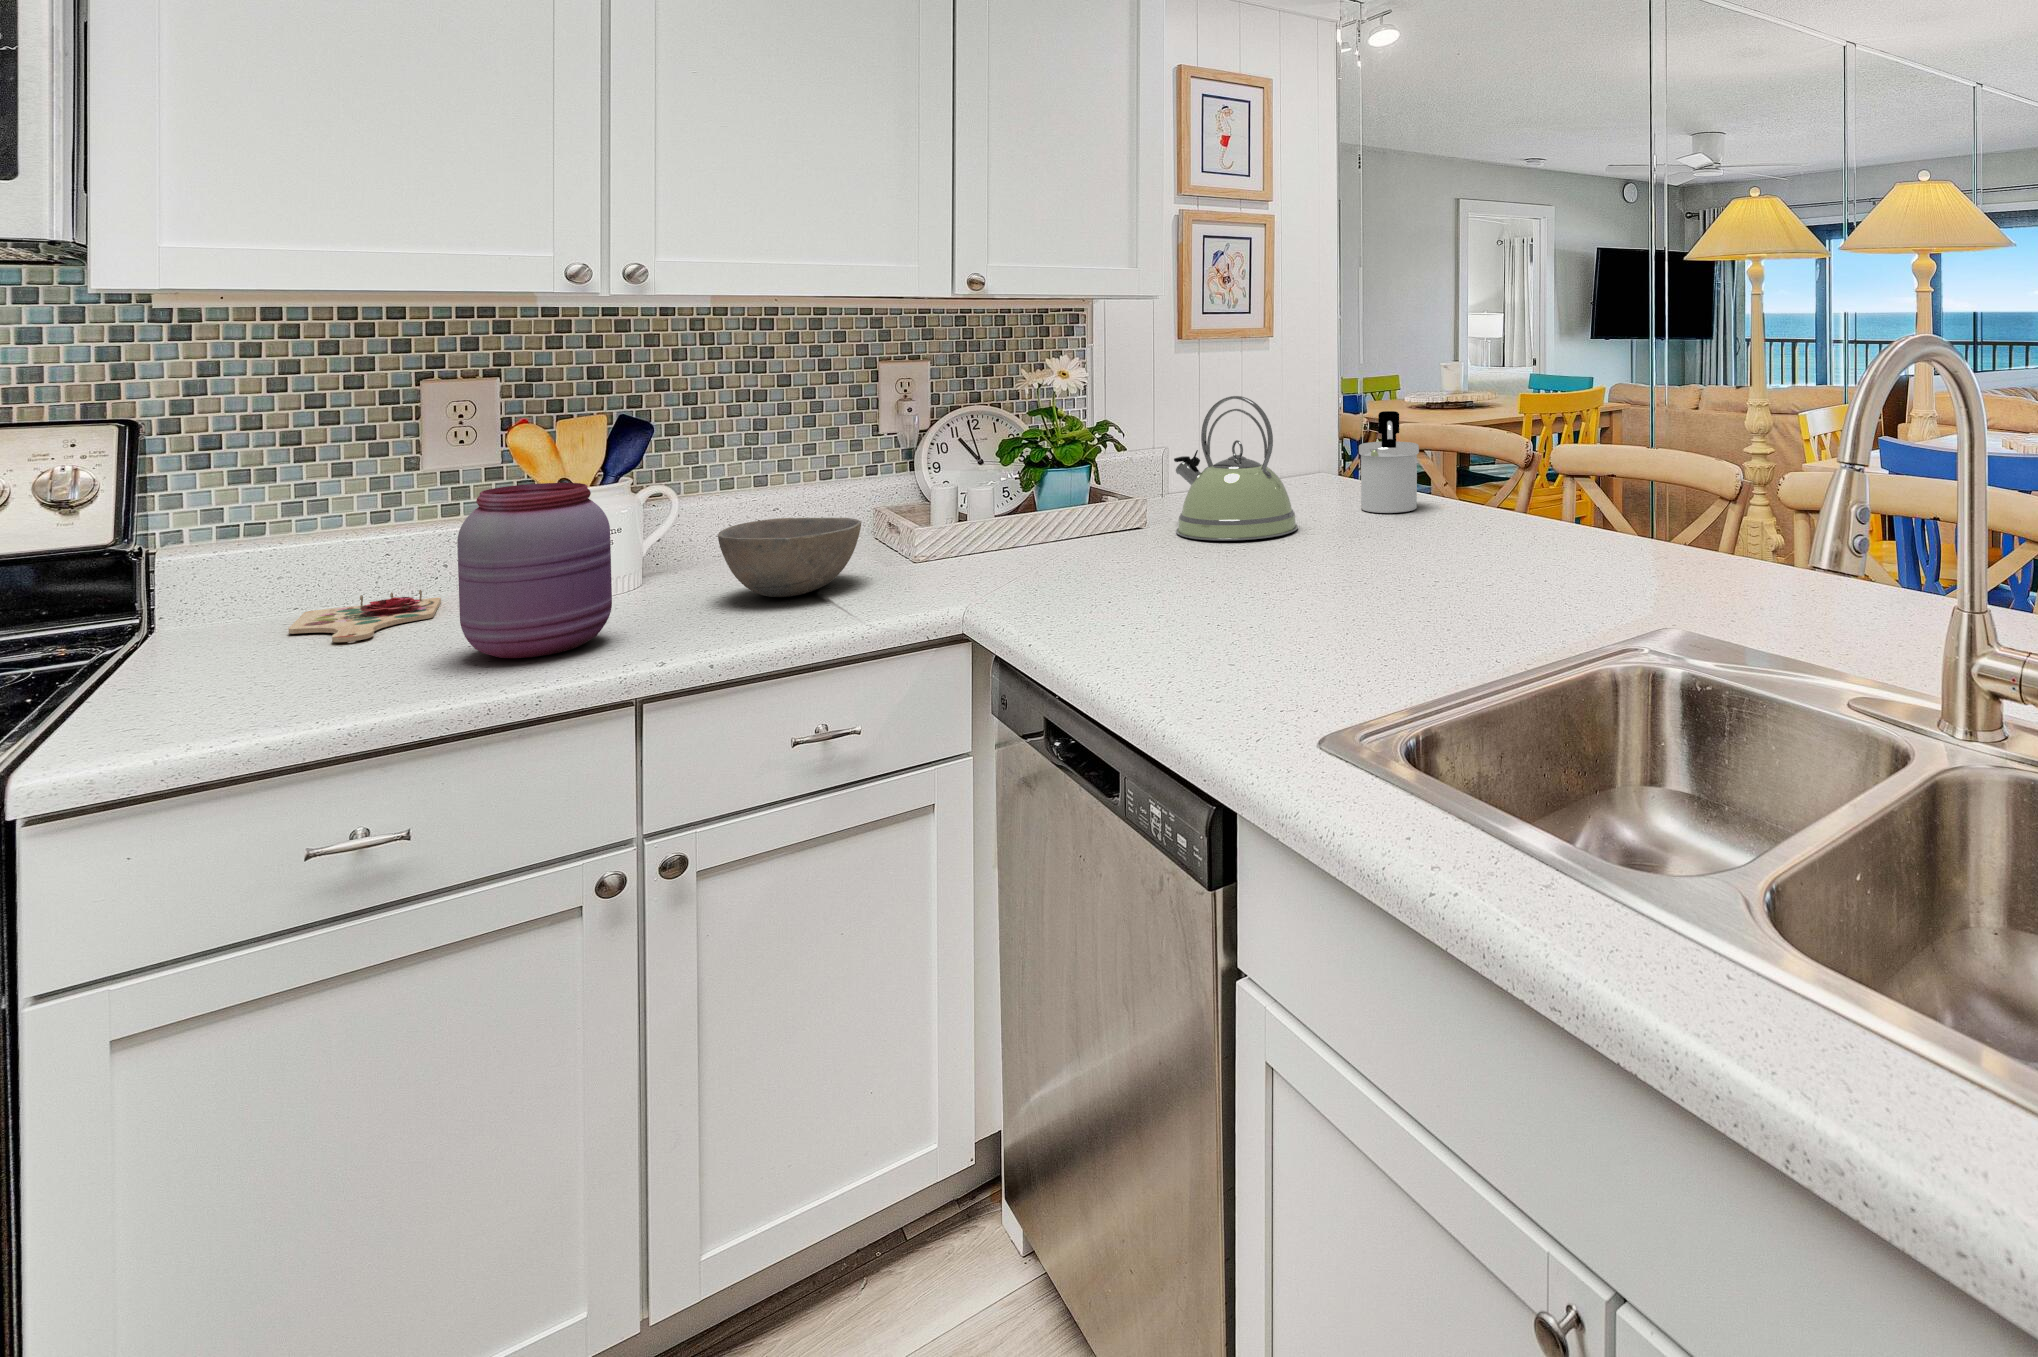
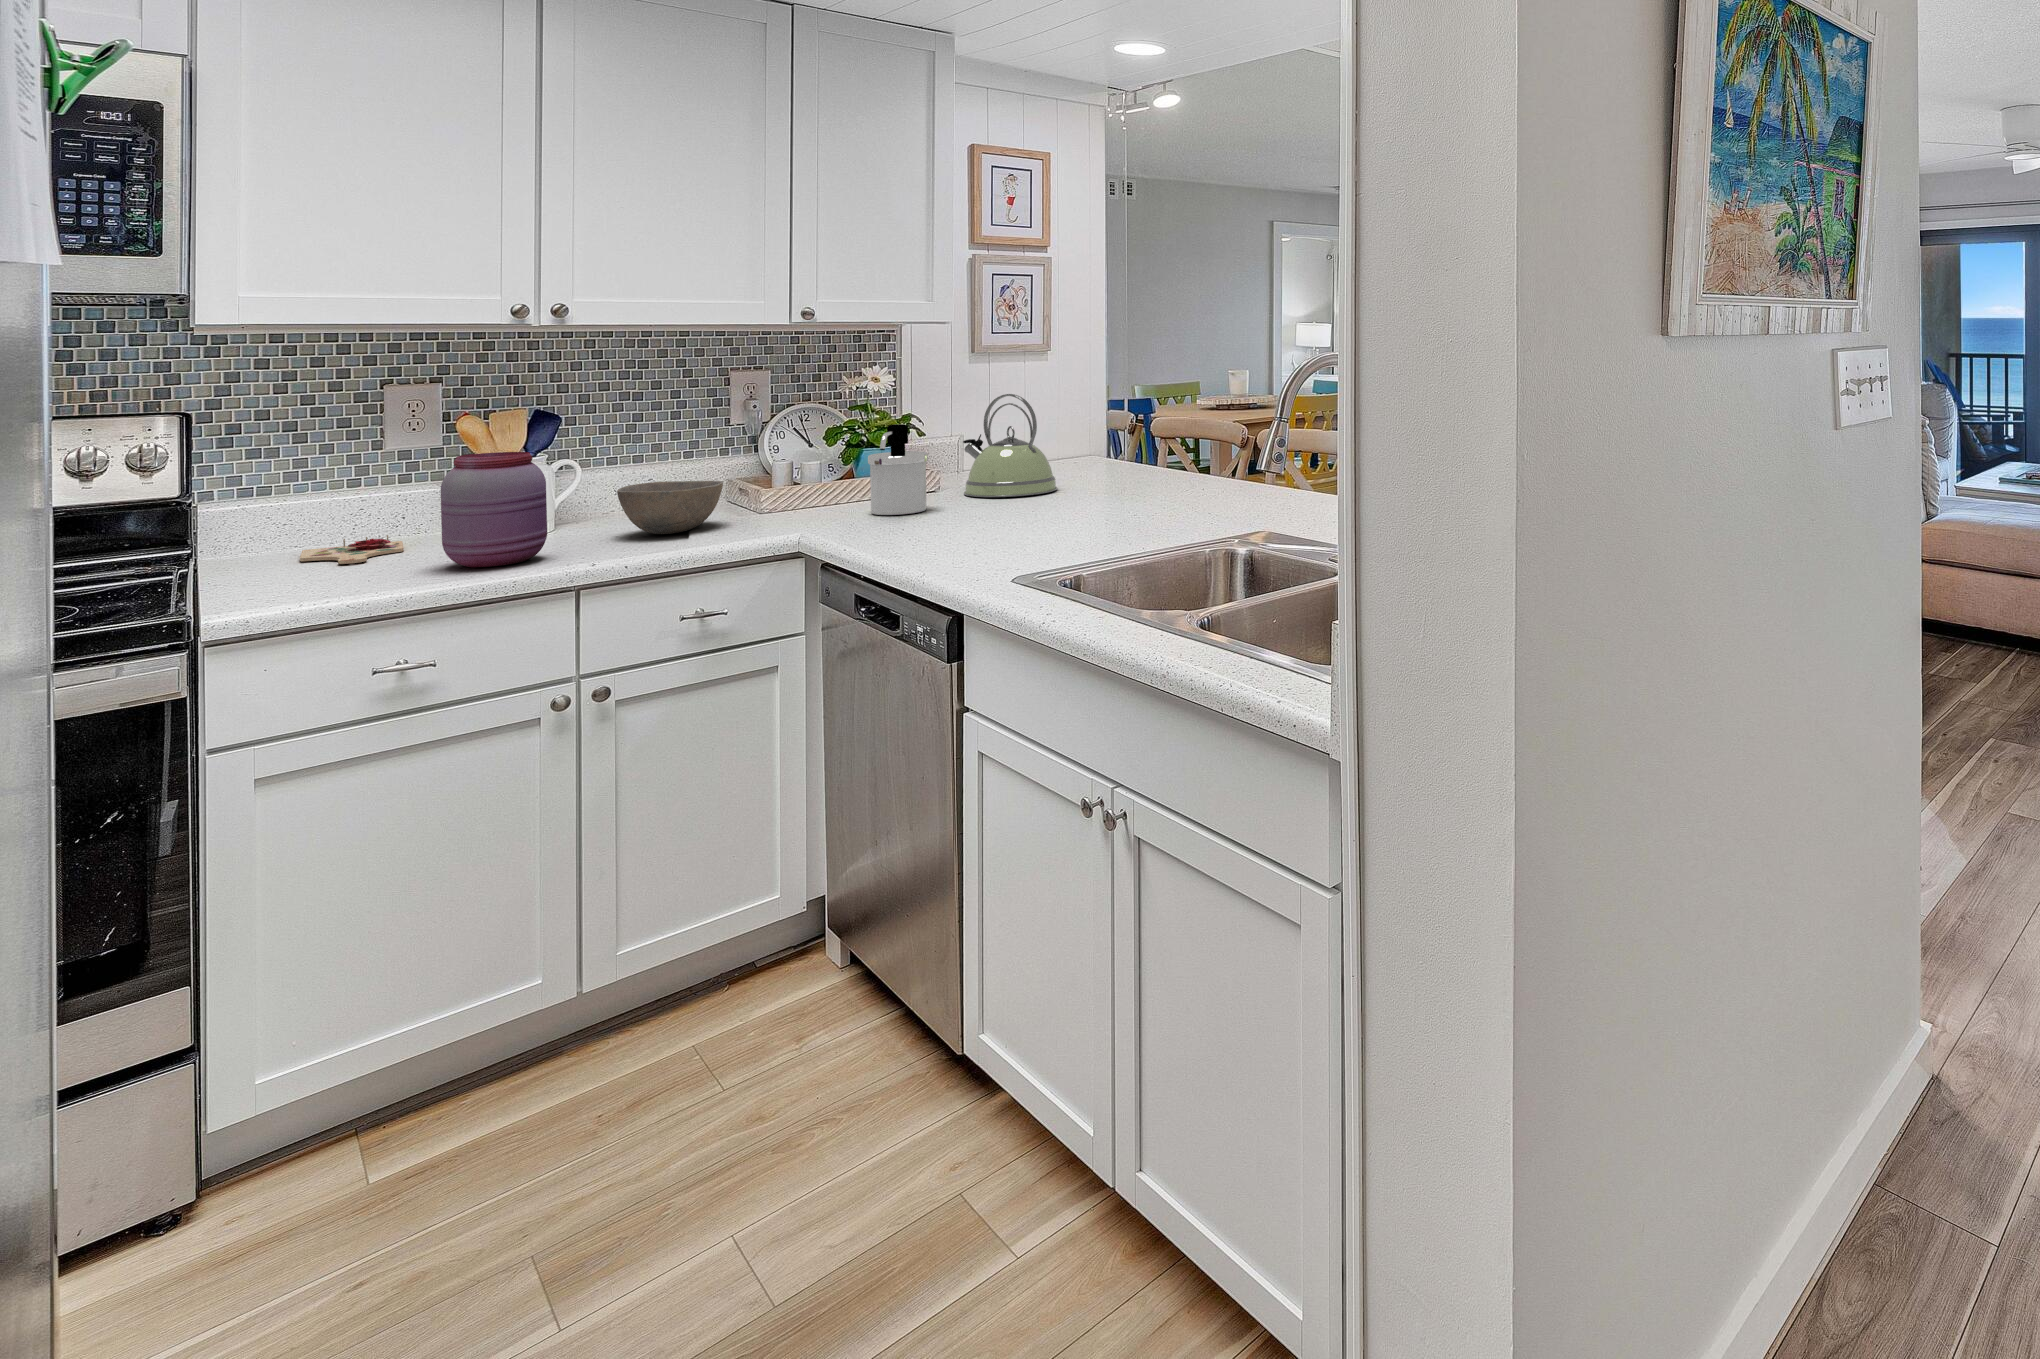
soap dispenser: present [1359,411,1419,513] -> present [868,424,928,515]

